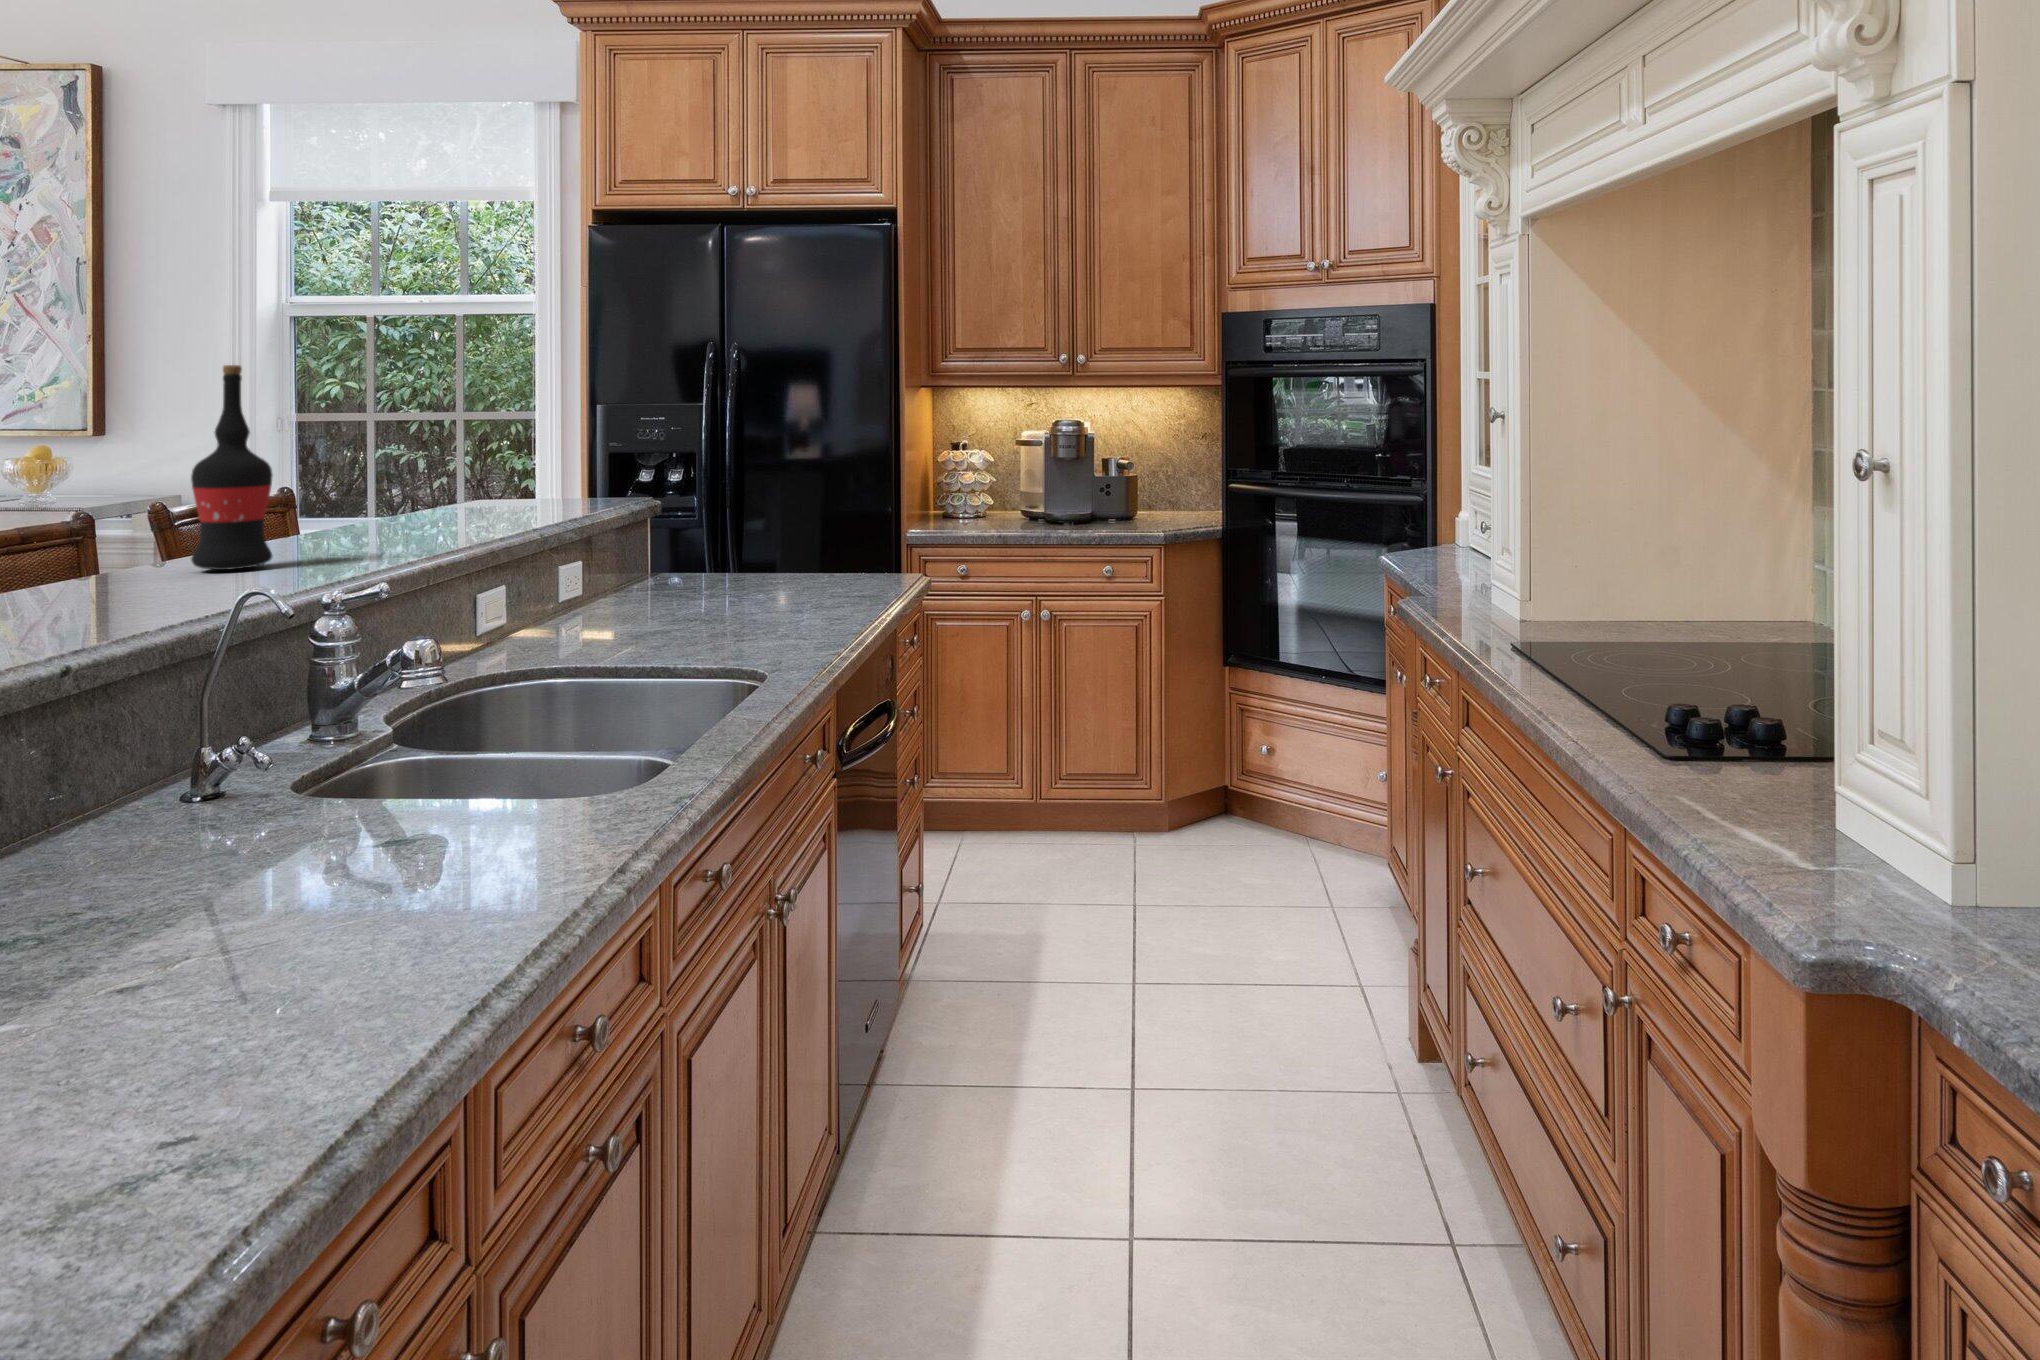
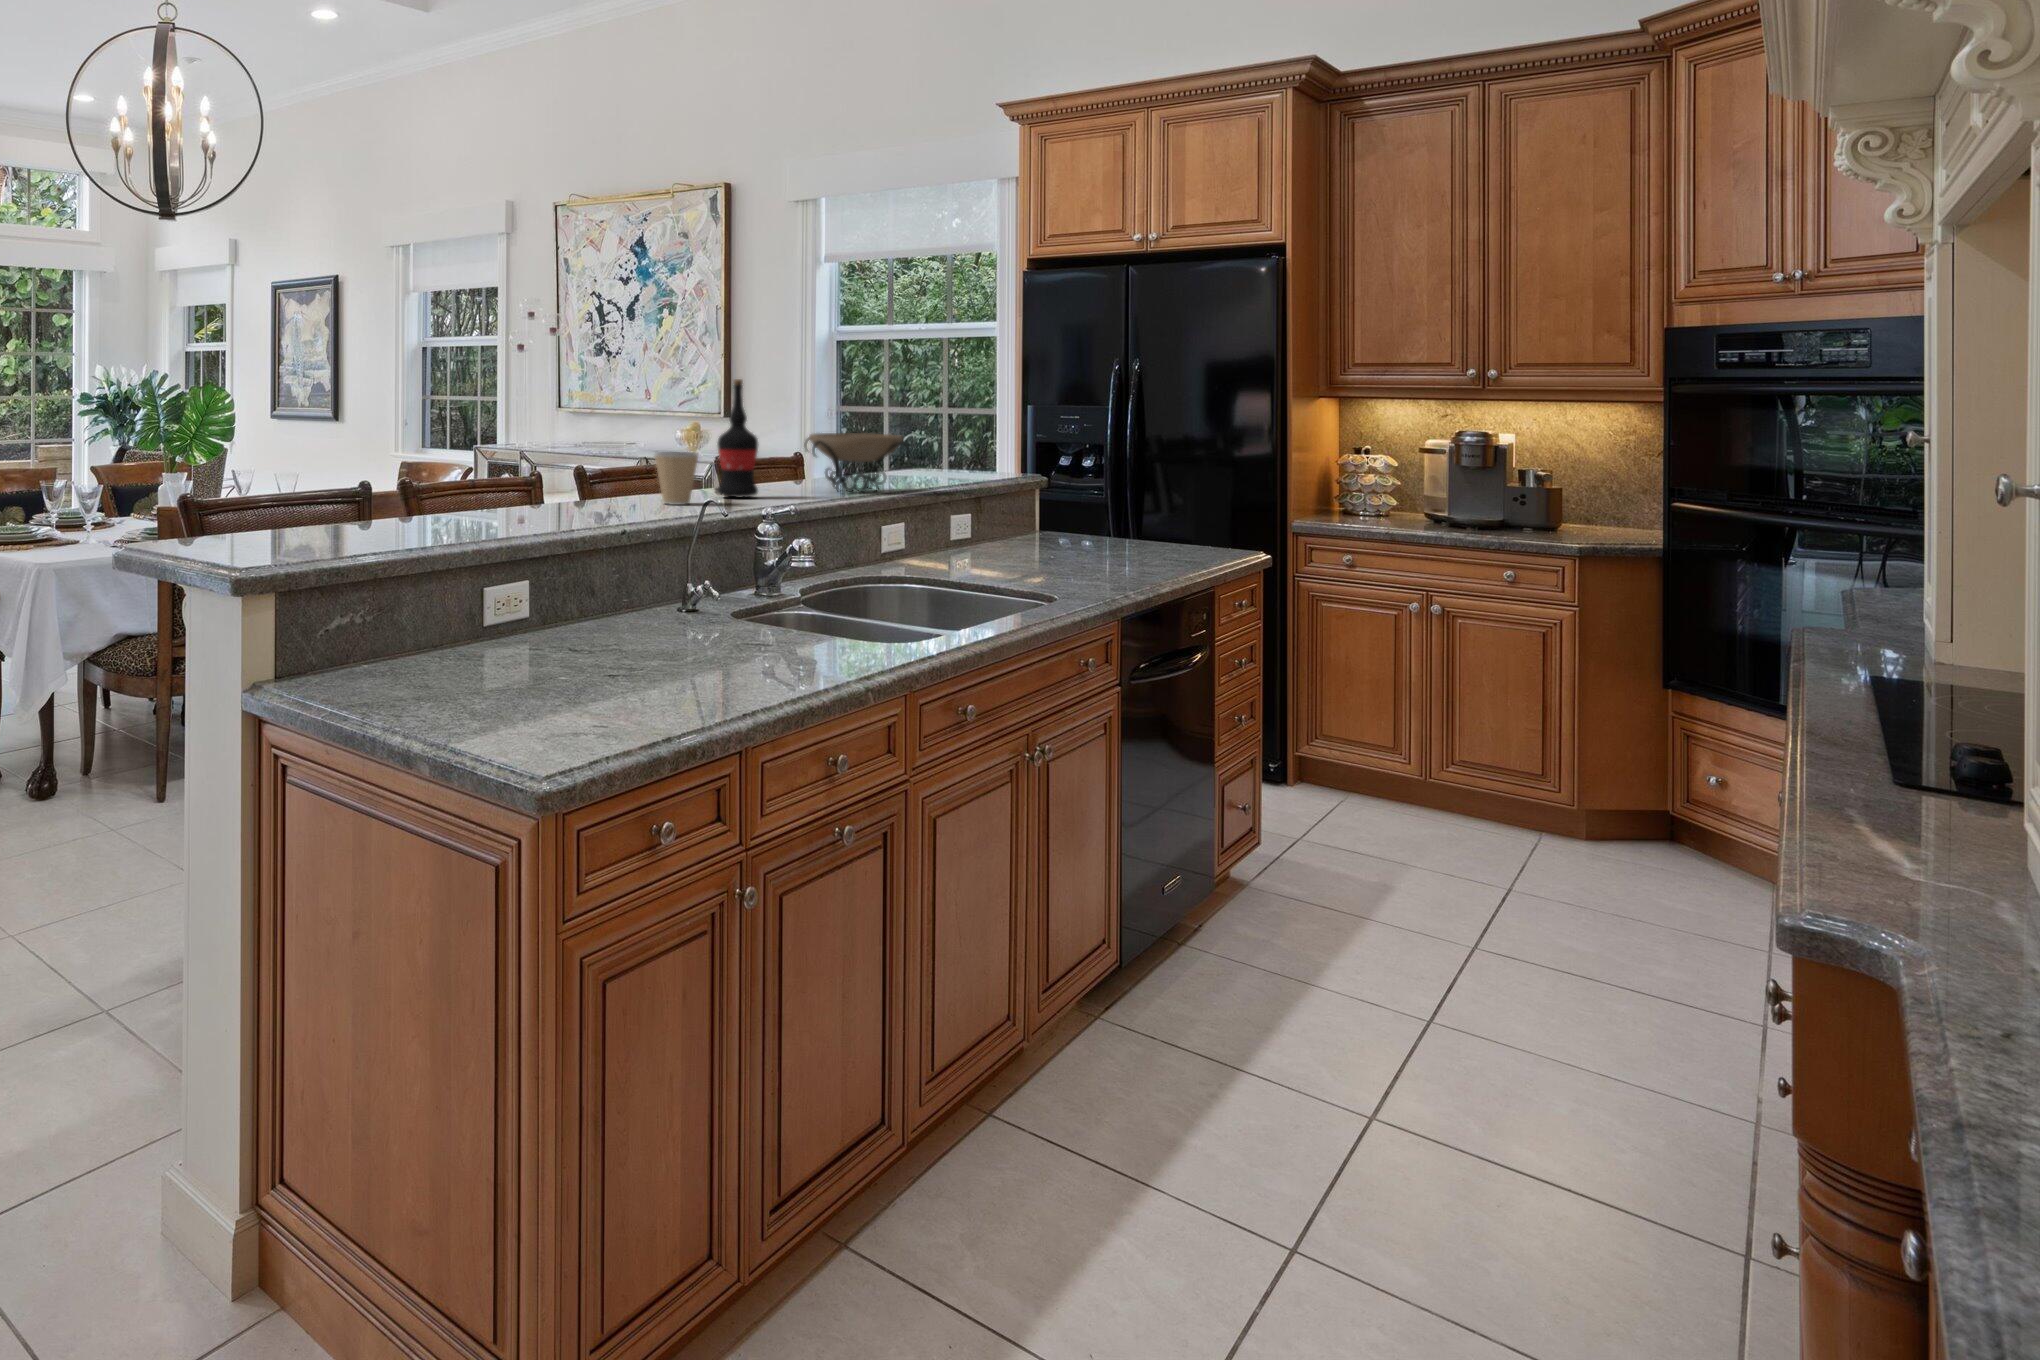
decorative bowl: none [328,449,519,544] -> present [805,433,910,492]
coffee cup: none [74,497,174,597] -> present [655,452,698,505]

